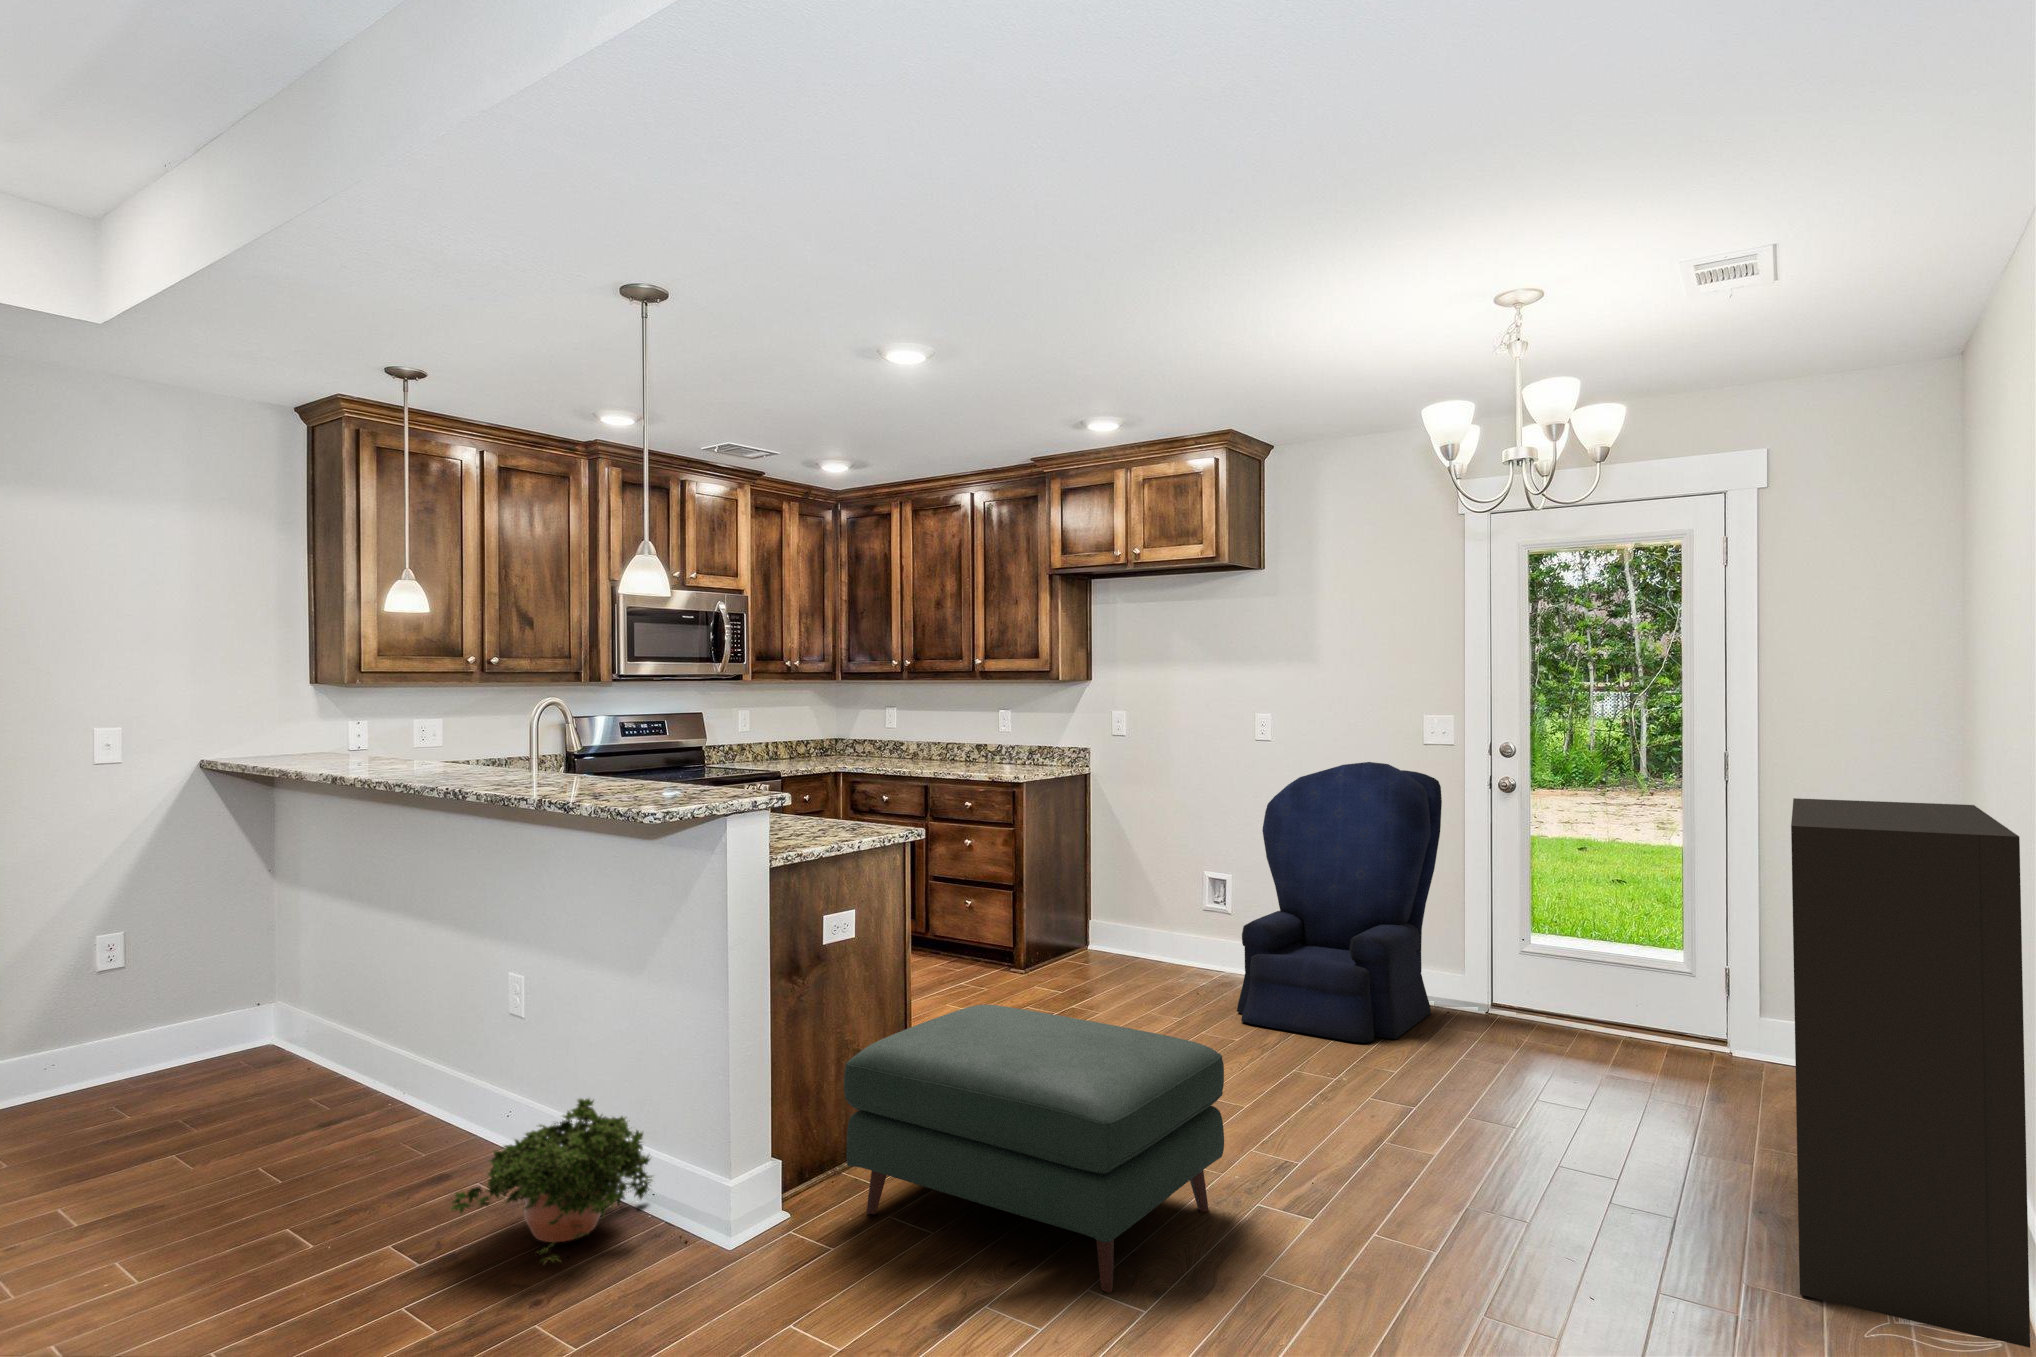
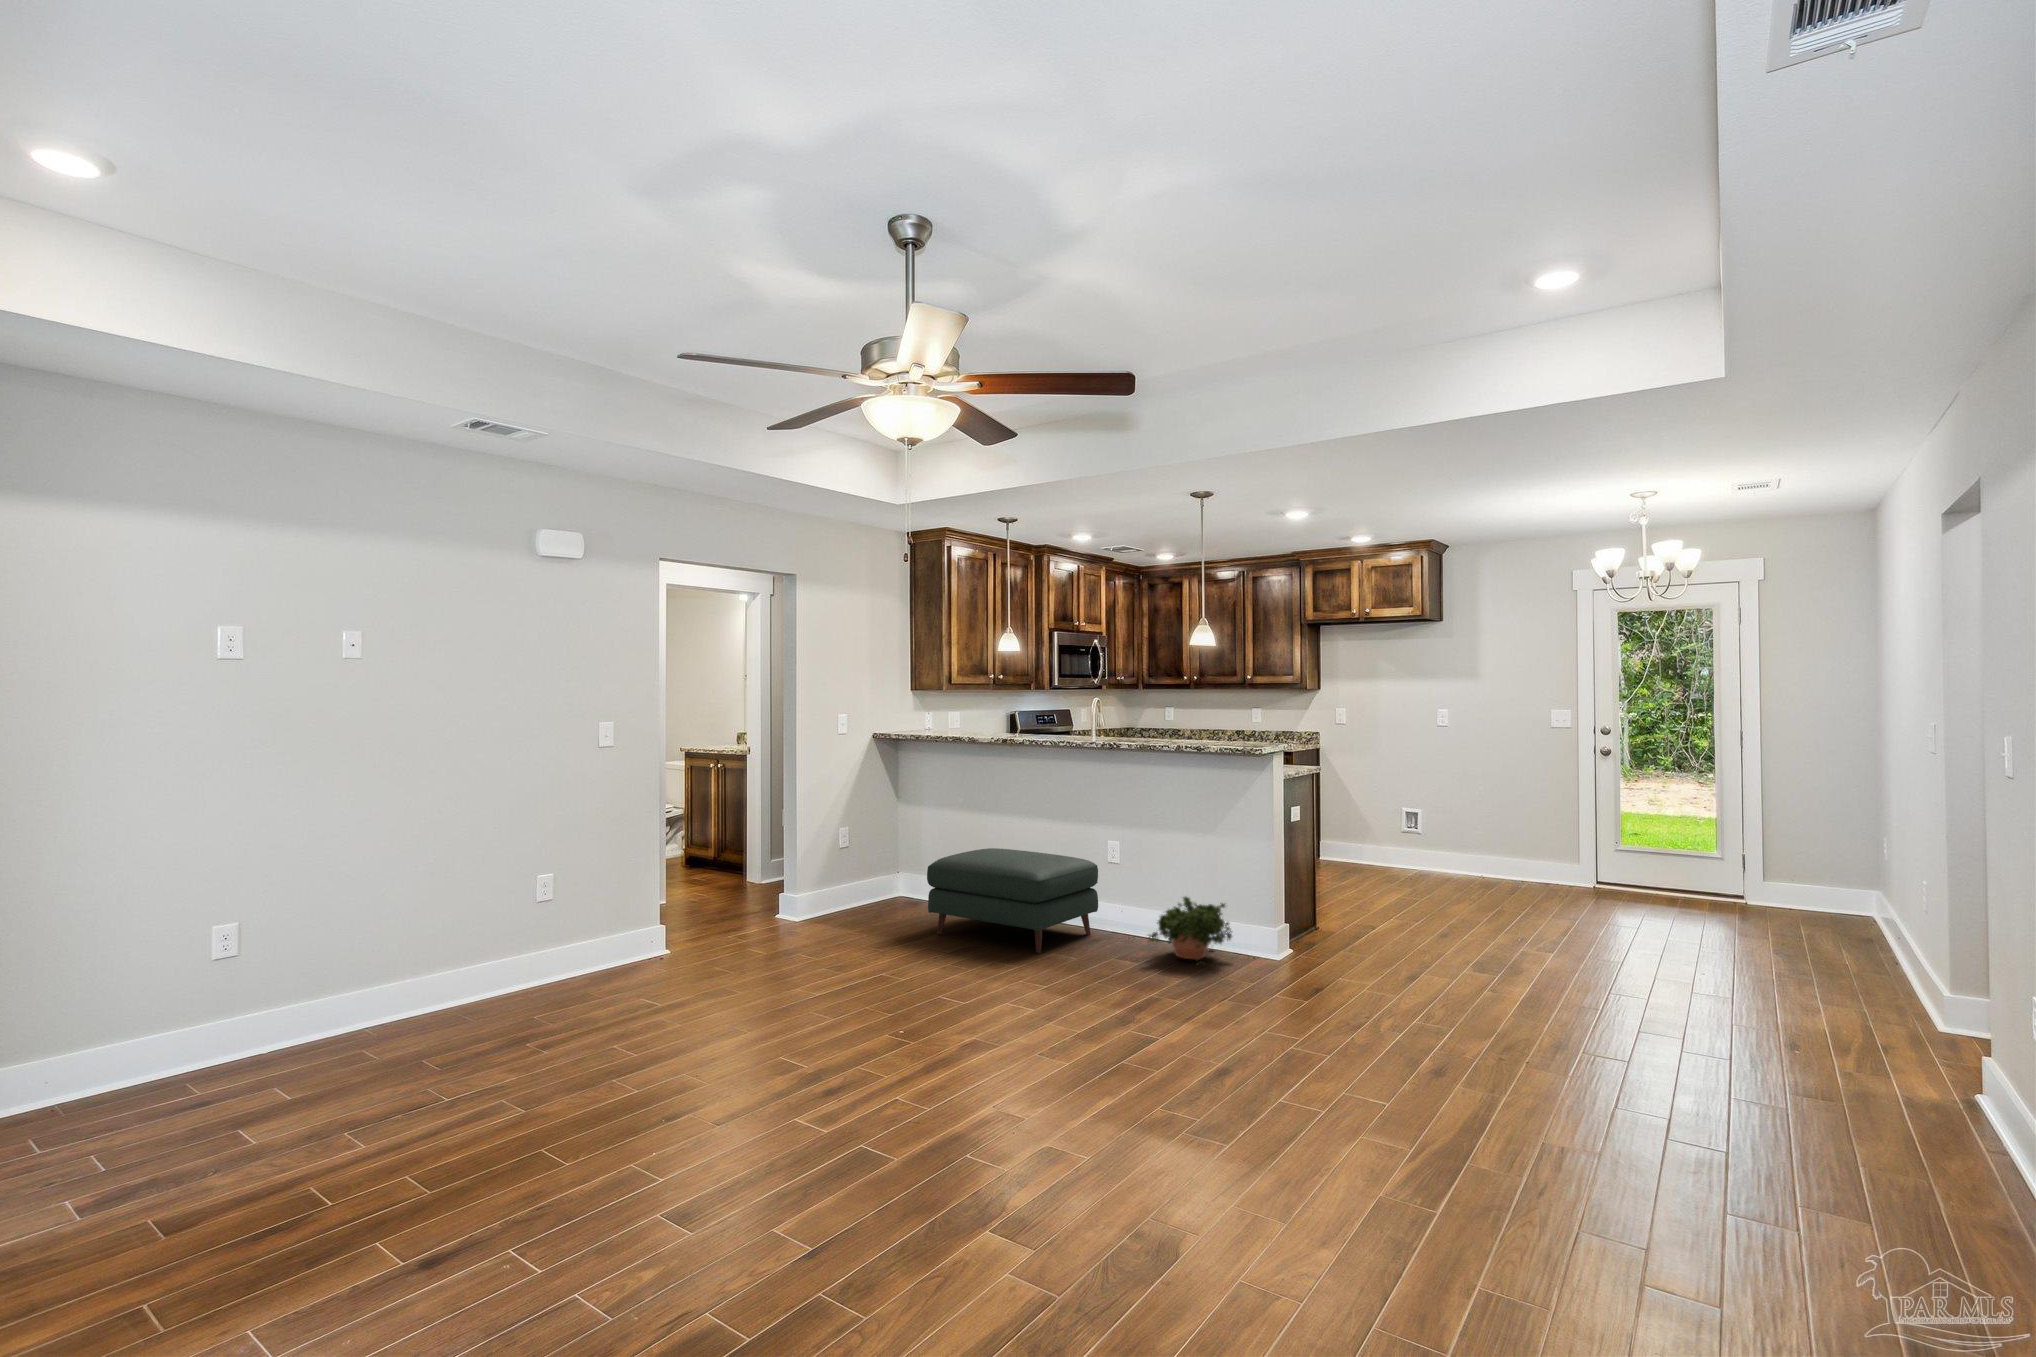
armchair: present [1237,762,1442,1043] -> none [1443,739,1566,898]
bookshelf: present [1791,798,2030,1348] -> none [1794,754,1916,994]
ottoman: present [844,1005,1224,1293] -> present [927,848,1098,953]

